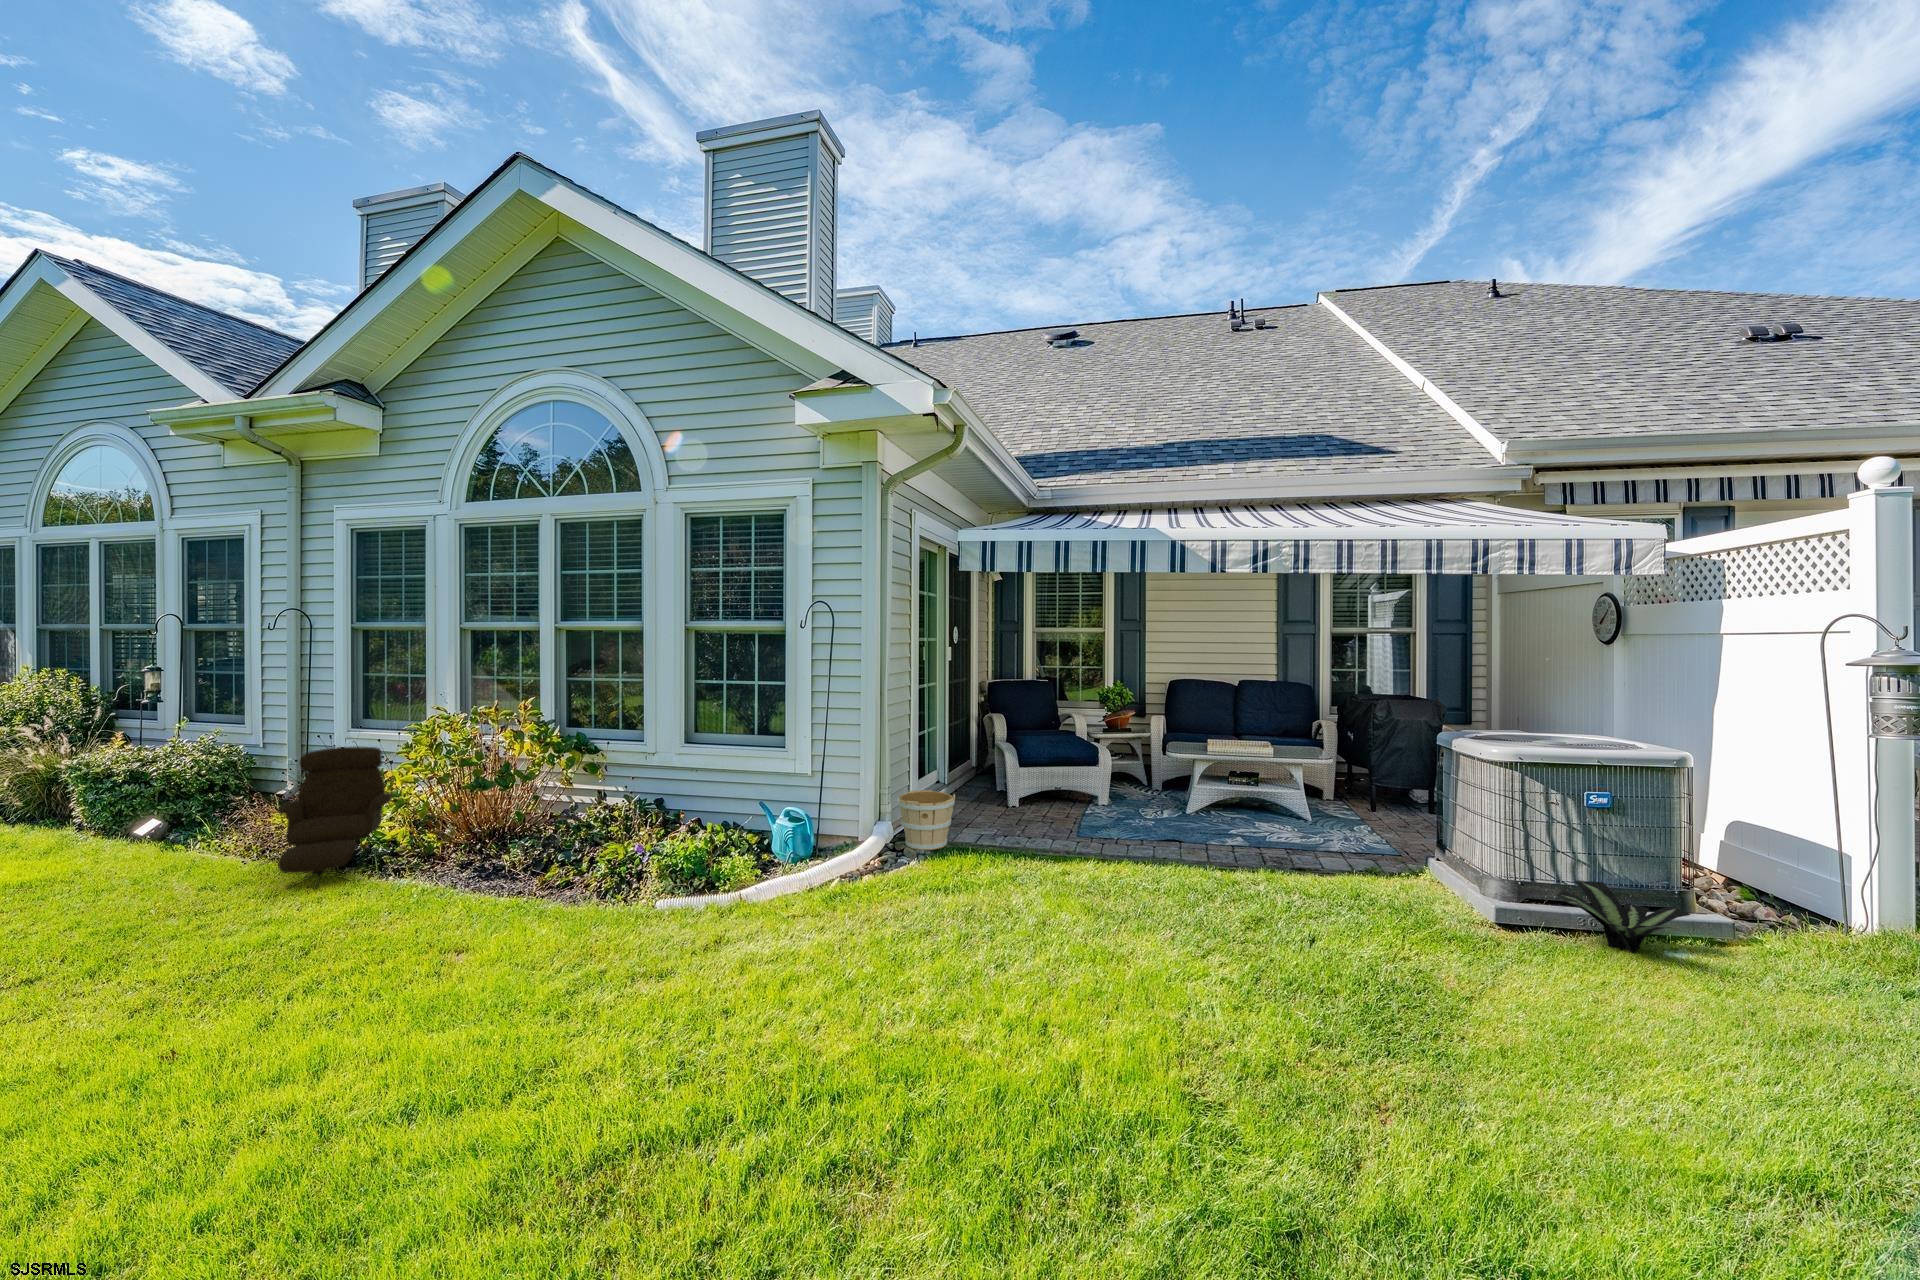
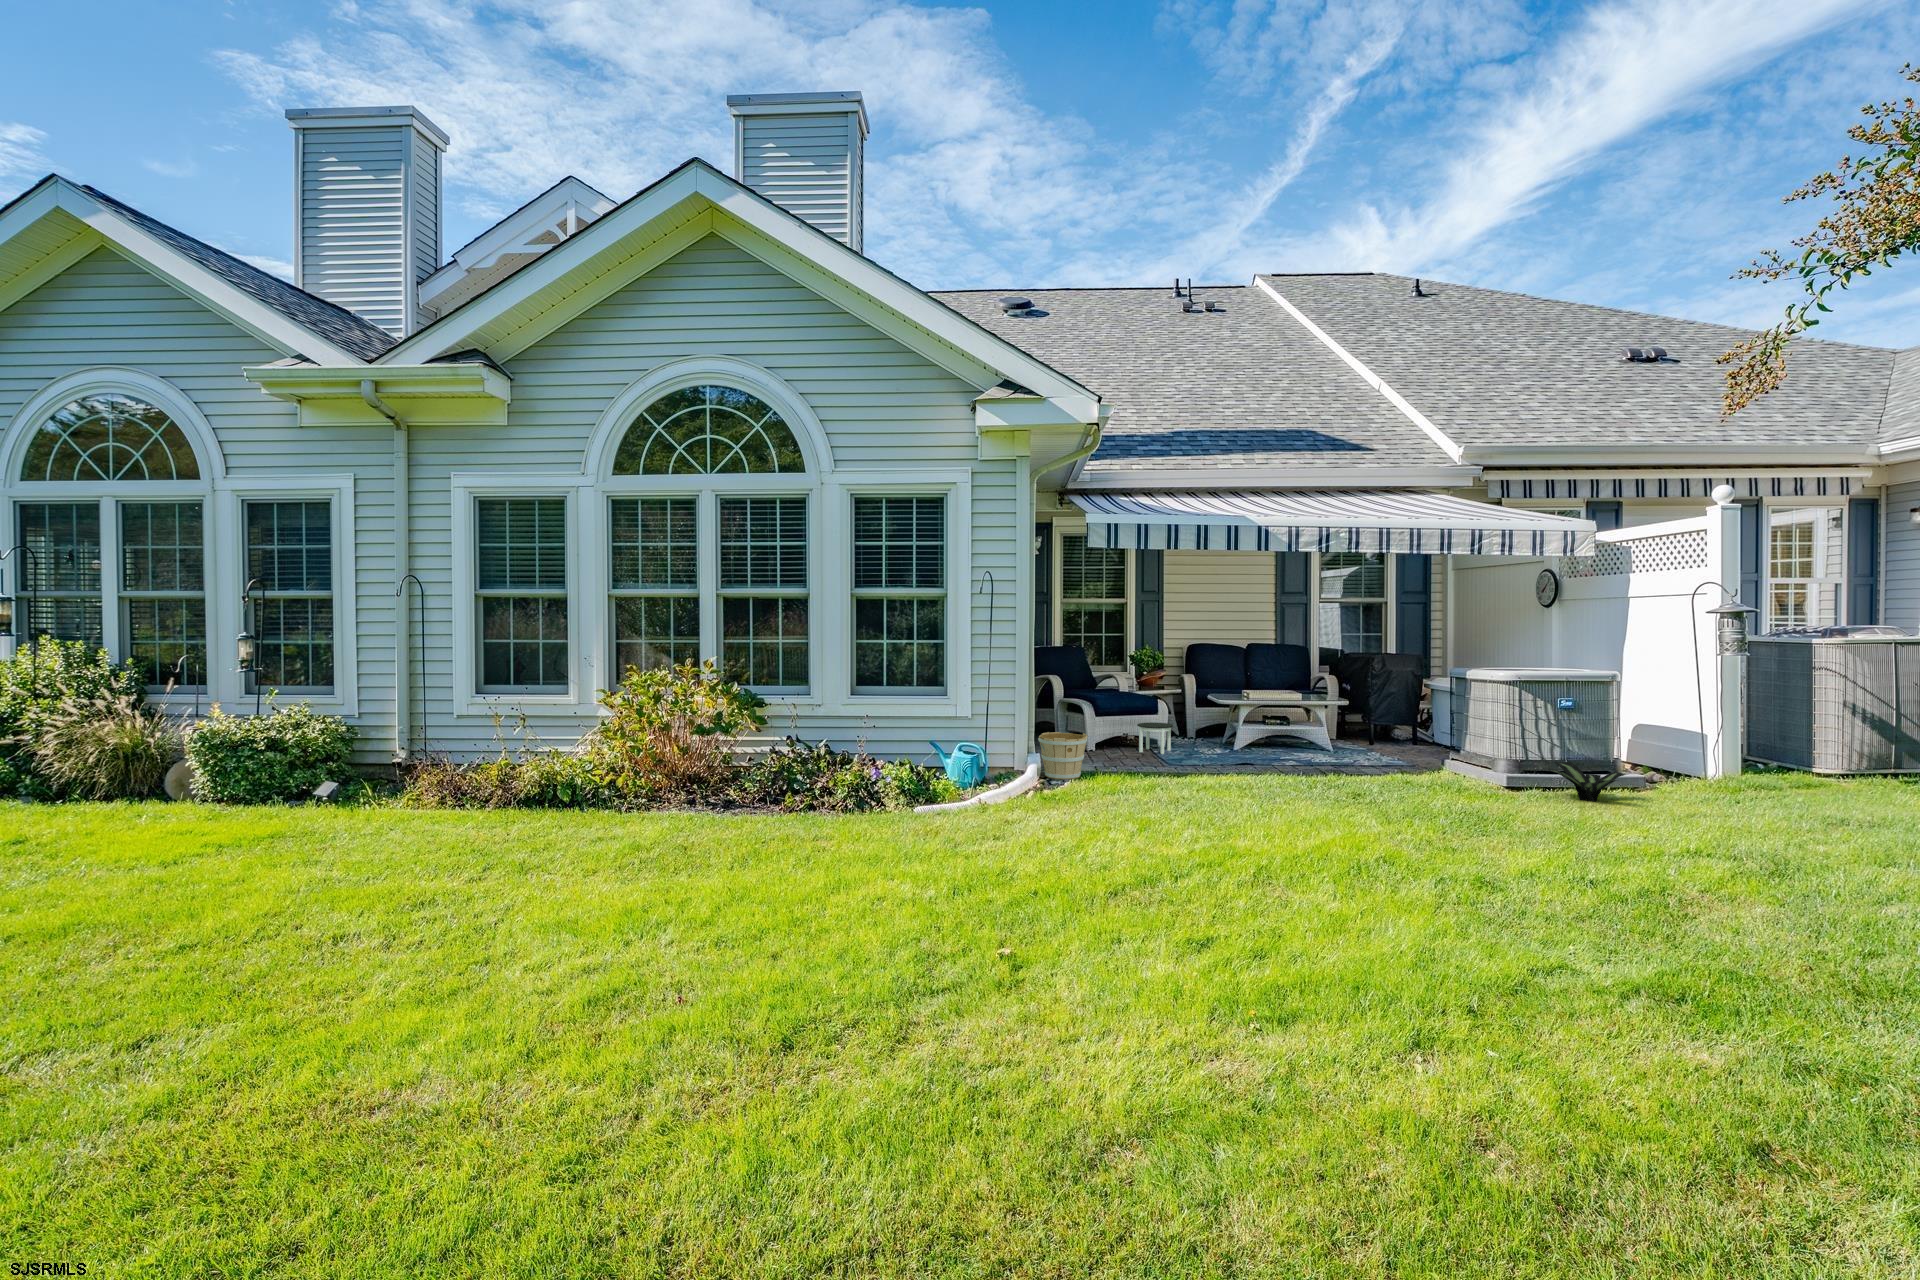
lounge chair: present [277,747,392,890] -> none [517,703,614,824]
round table: none [1064,774,1105,814] -> present [1137,722,1173,754]

